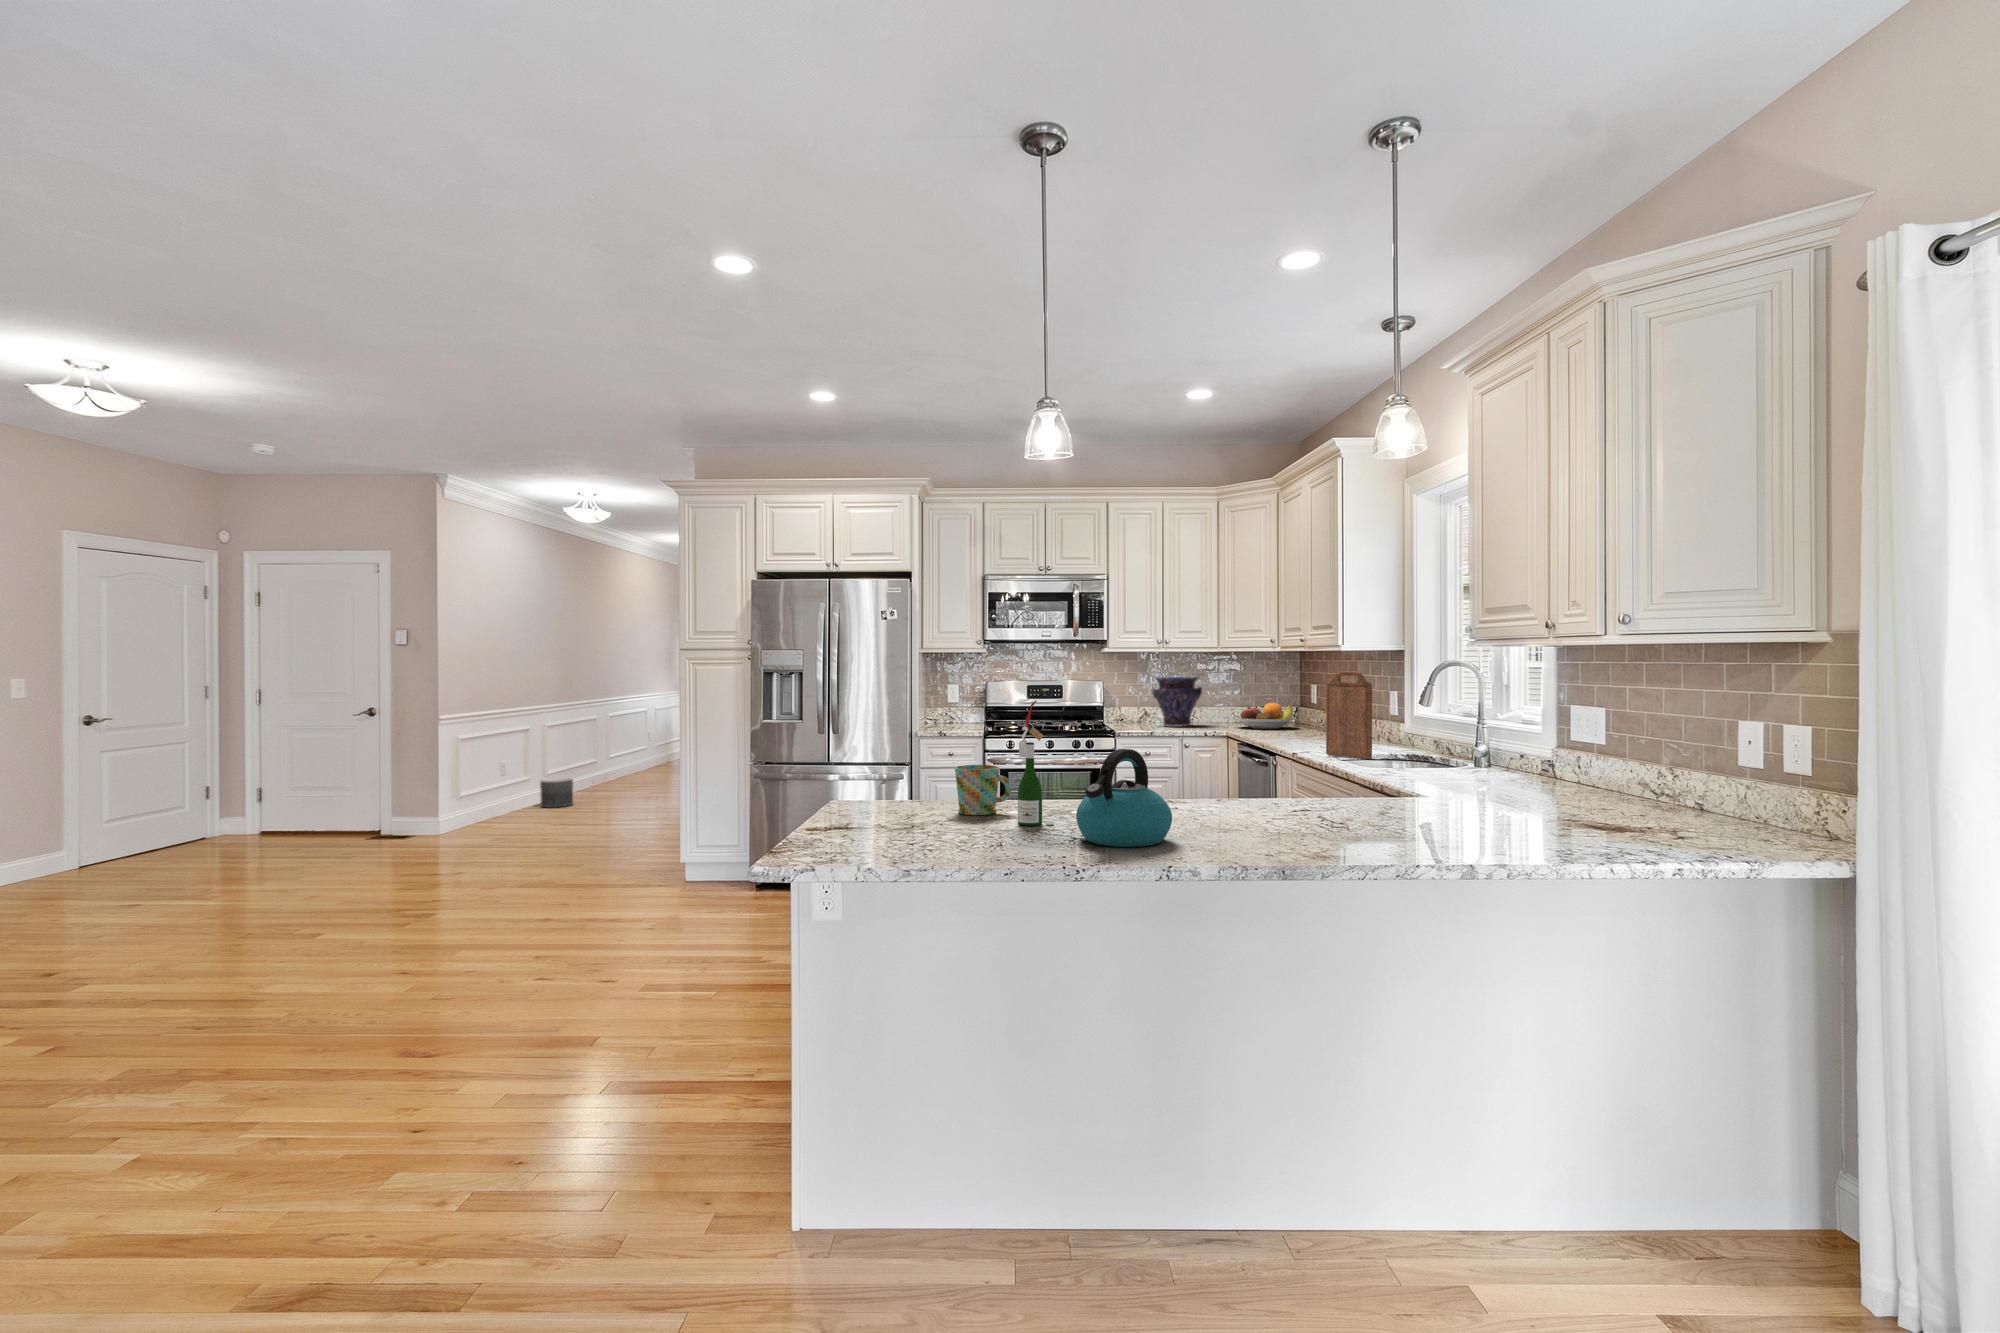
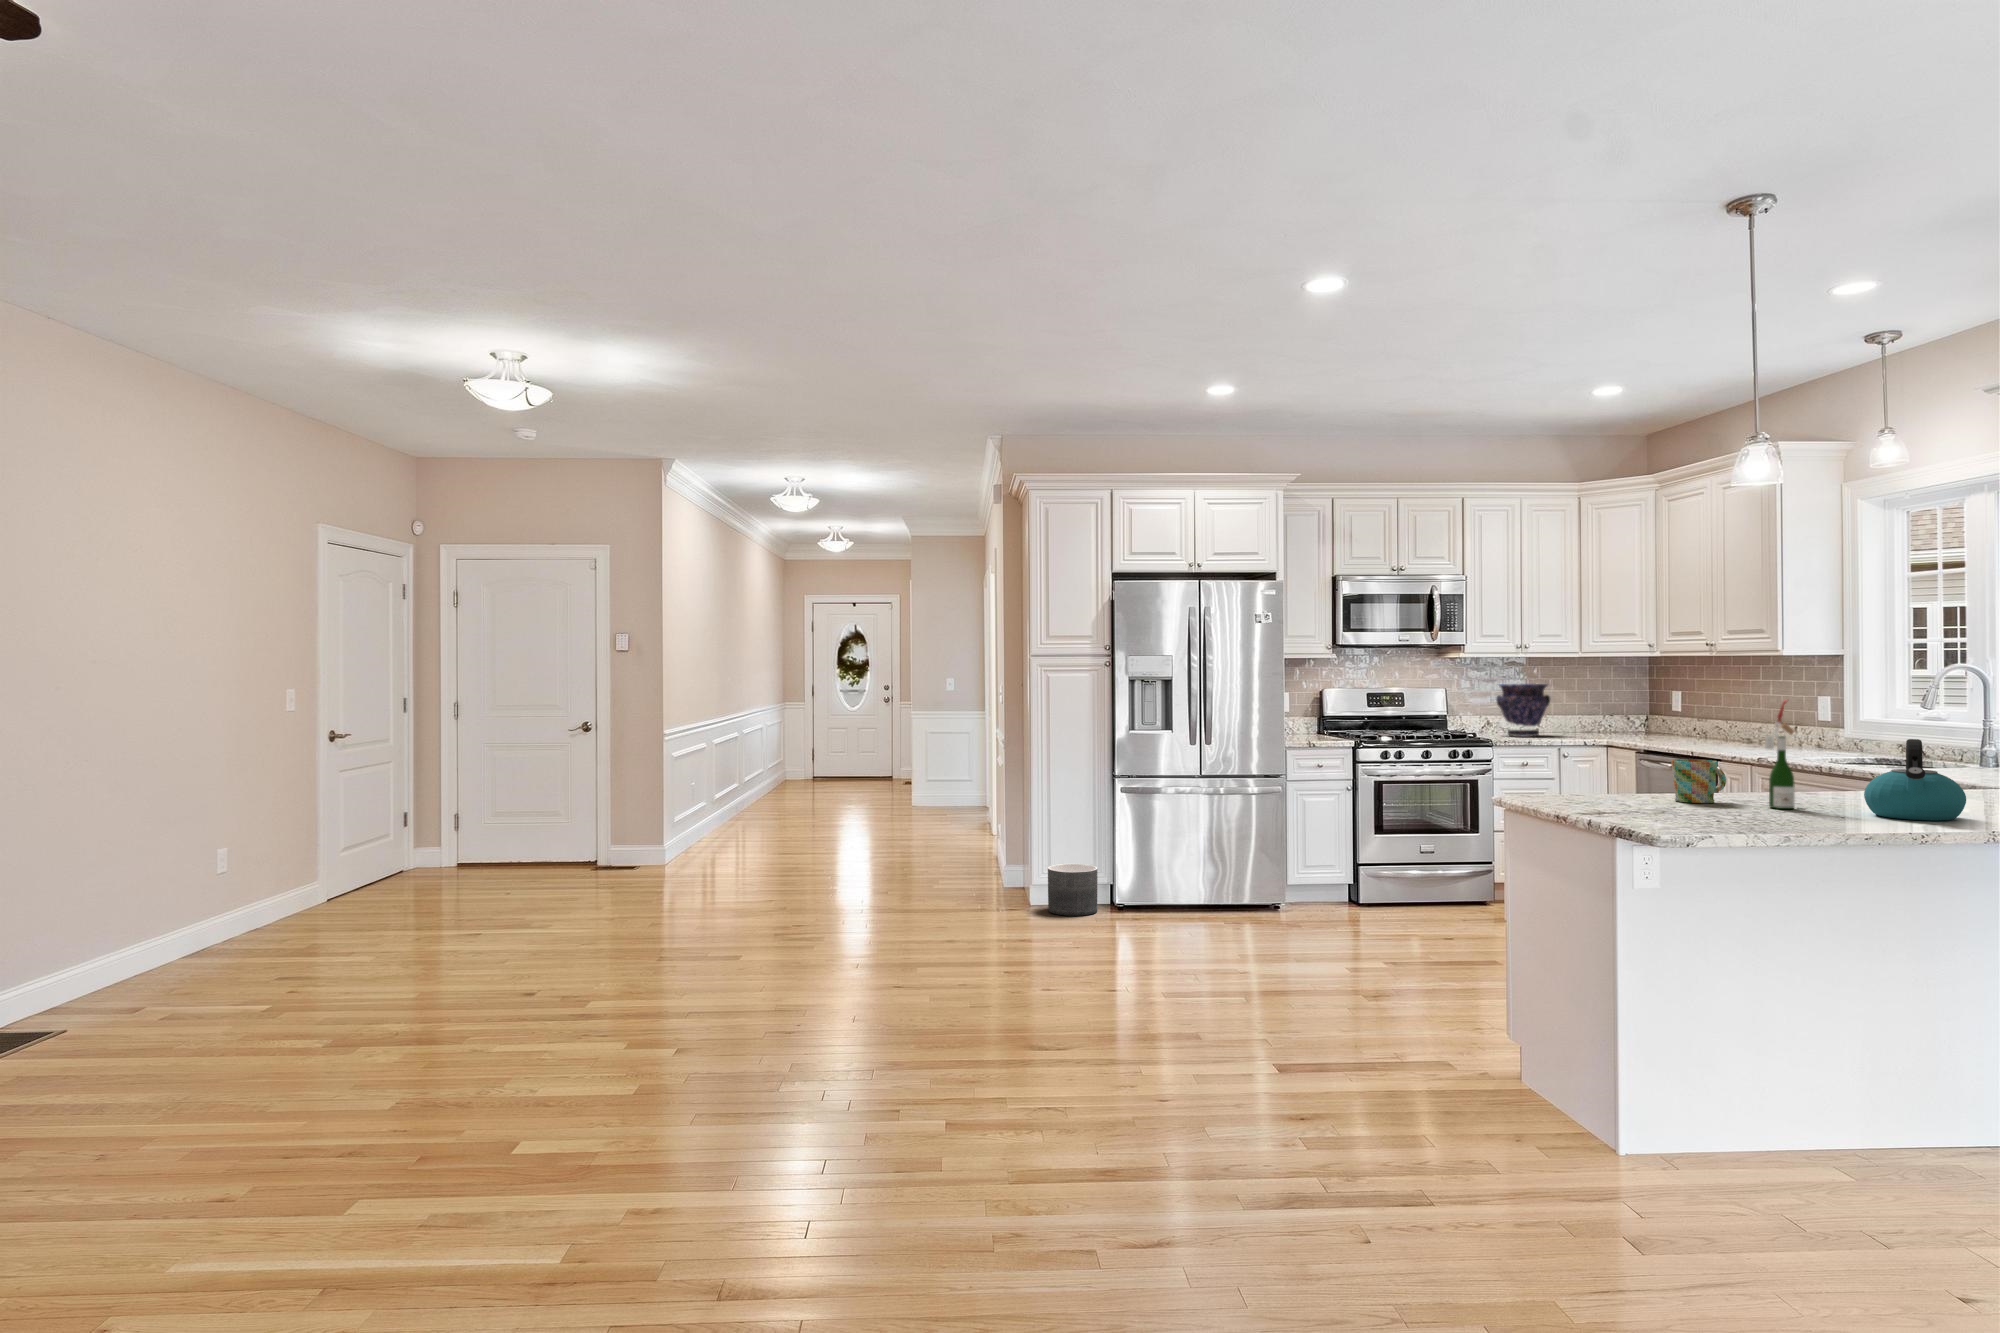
cutting board: present [1326,671,1372,759] -> none [1799,676,1857,762]
fruit bowl: present [1234,703,1296,729] -> none [1588,711,1659,738]
planter: present [540,778,573,808] -> present [1048,864,1098,916]

